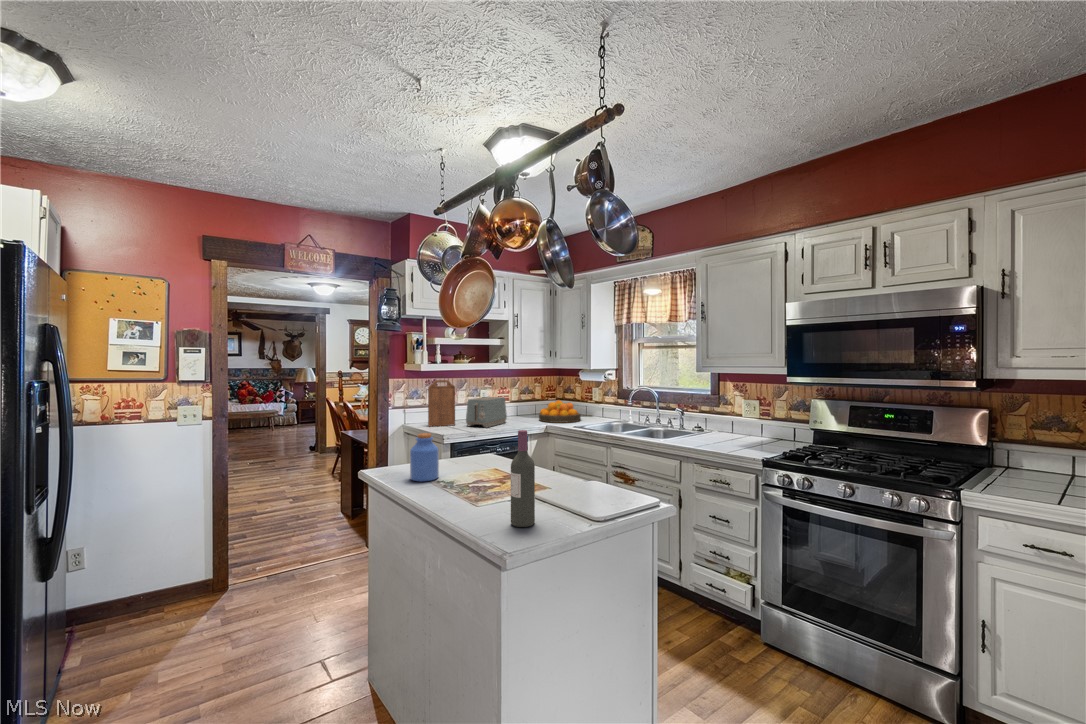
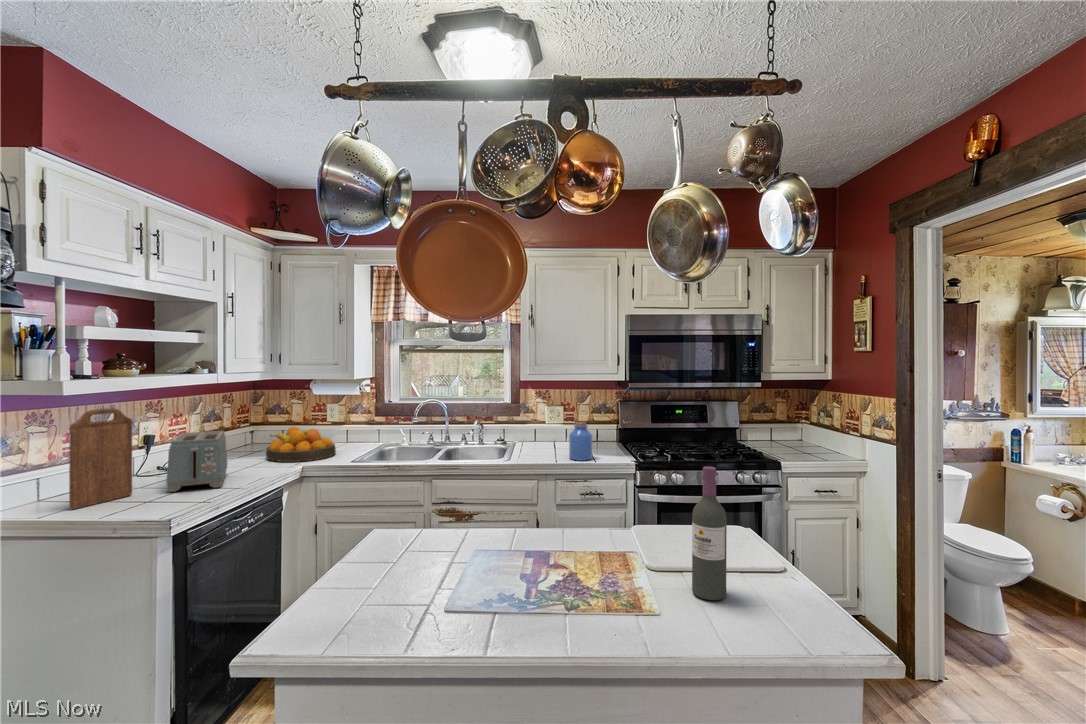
jar: present [410,433,439,481] -> present [569,422,592,461]

